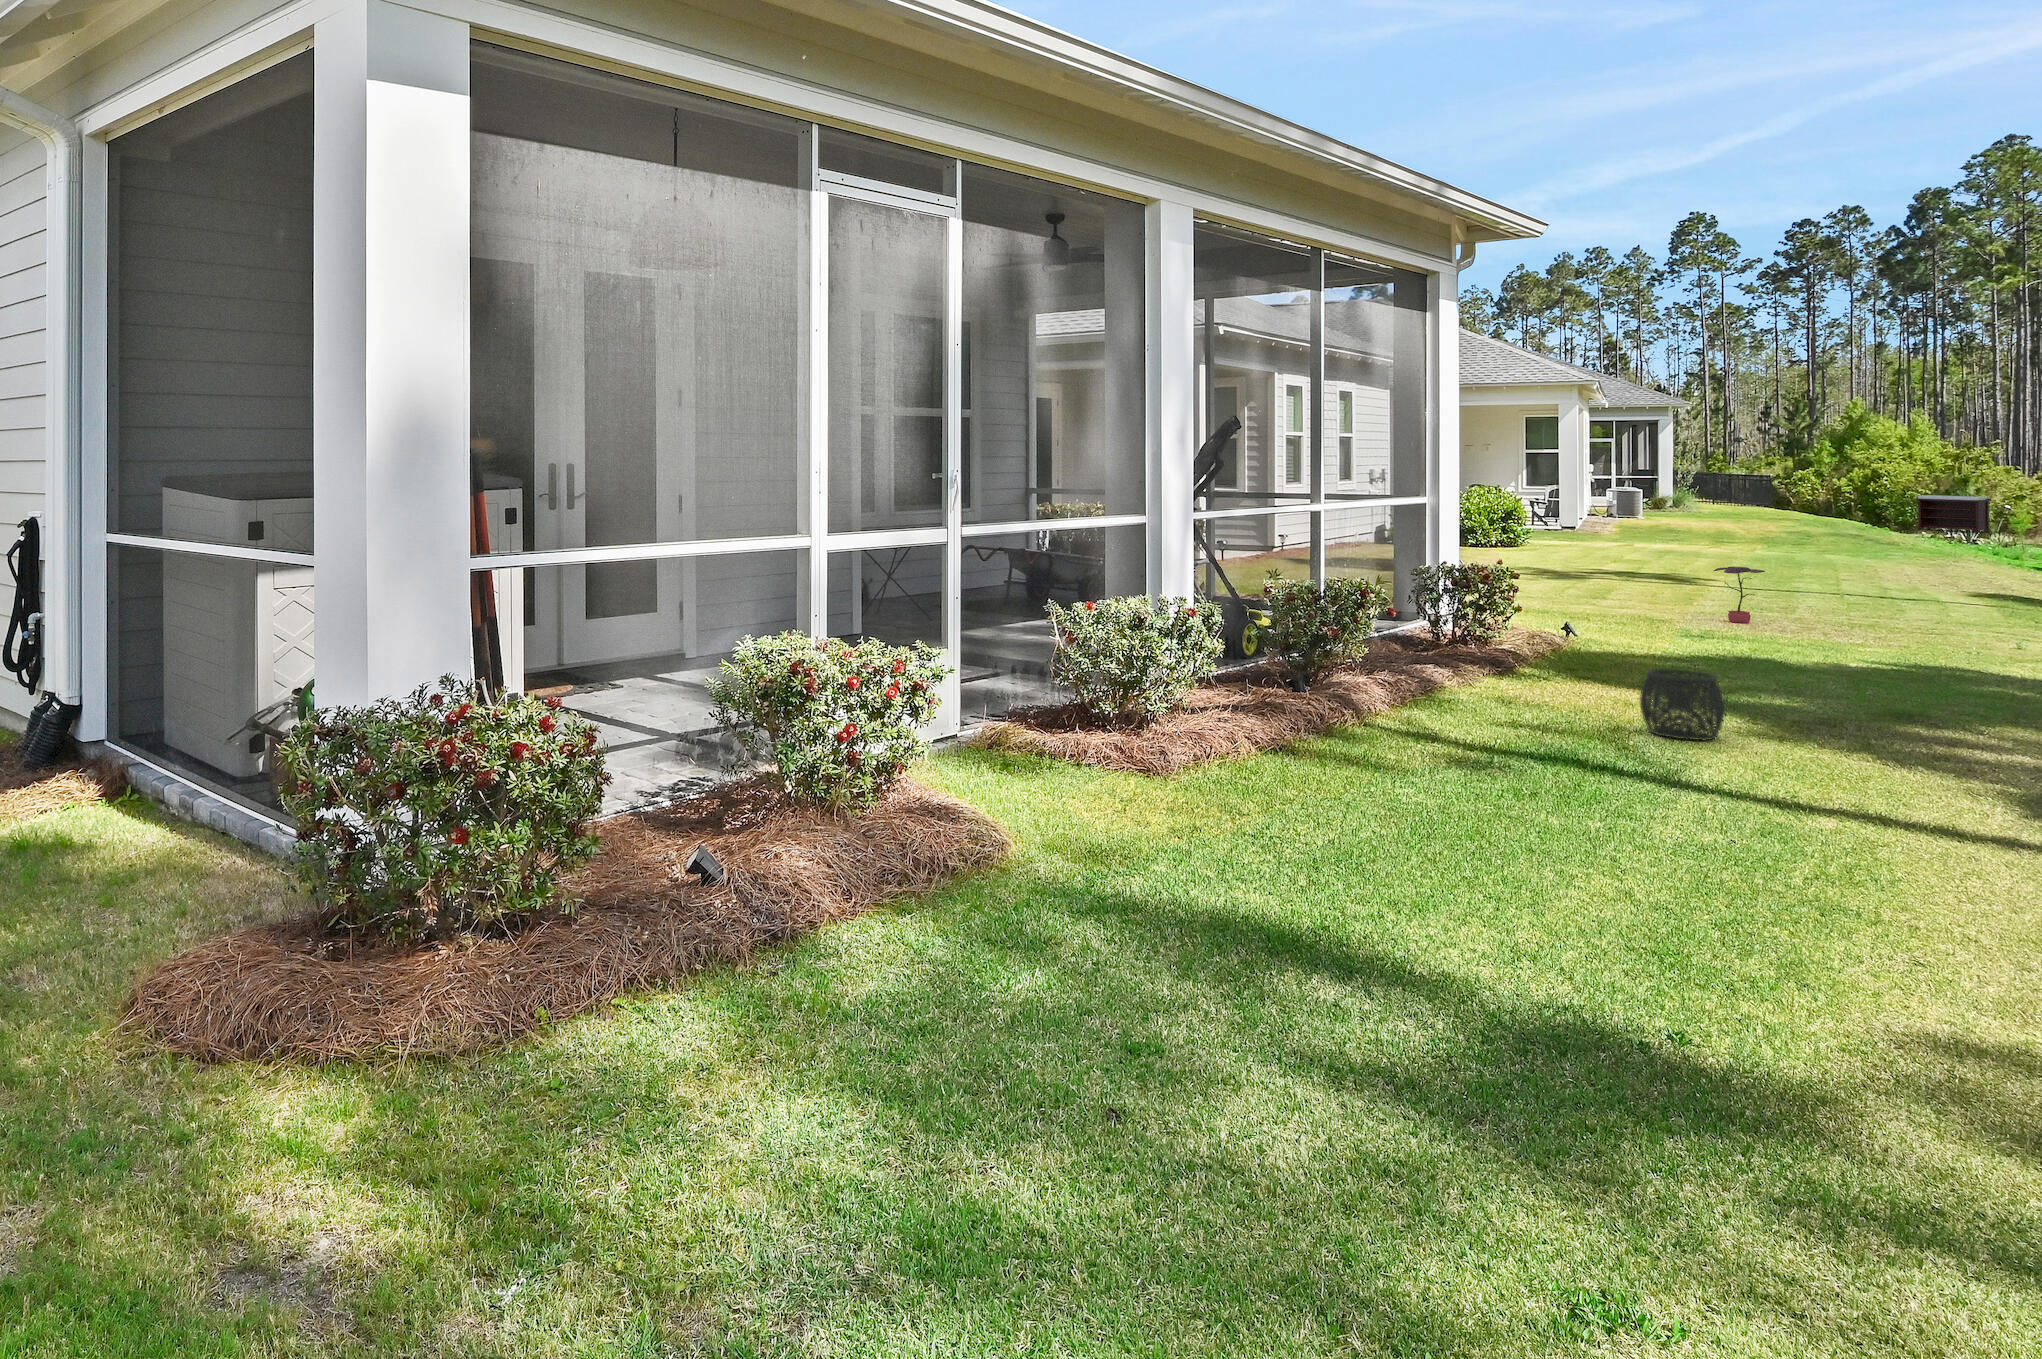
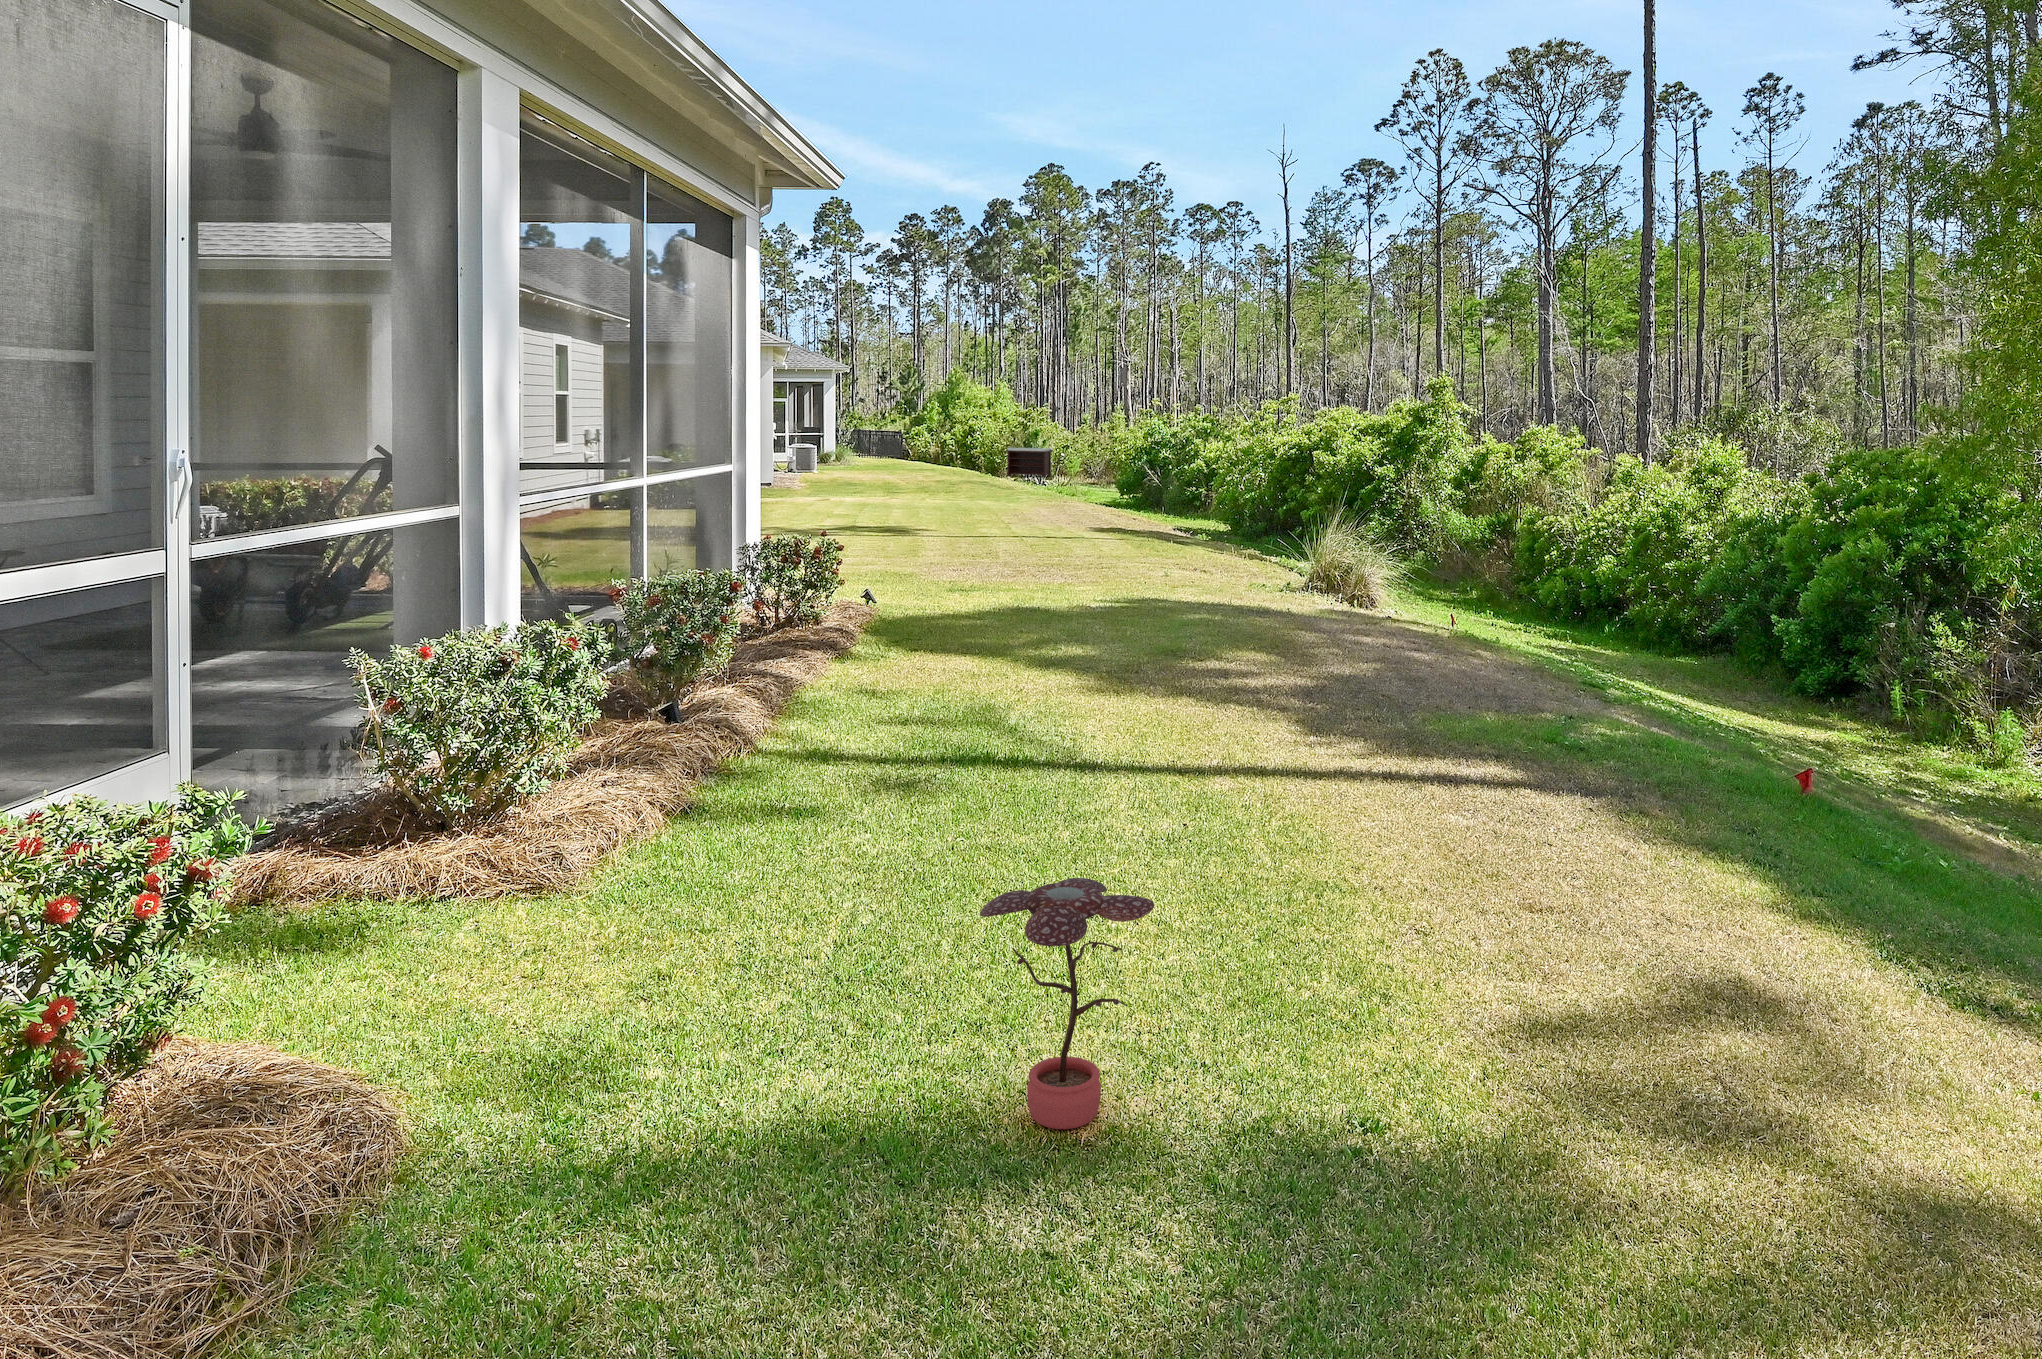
potted plant: present [1714,566,1765,623] -> present [980,878,1154,1129]
woven basket: present [1640,669,1725,740] -> none [983,636,1055,706]

